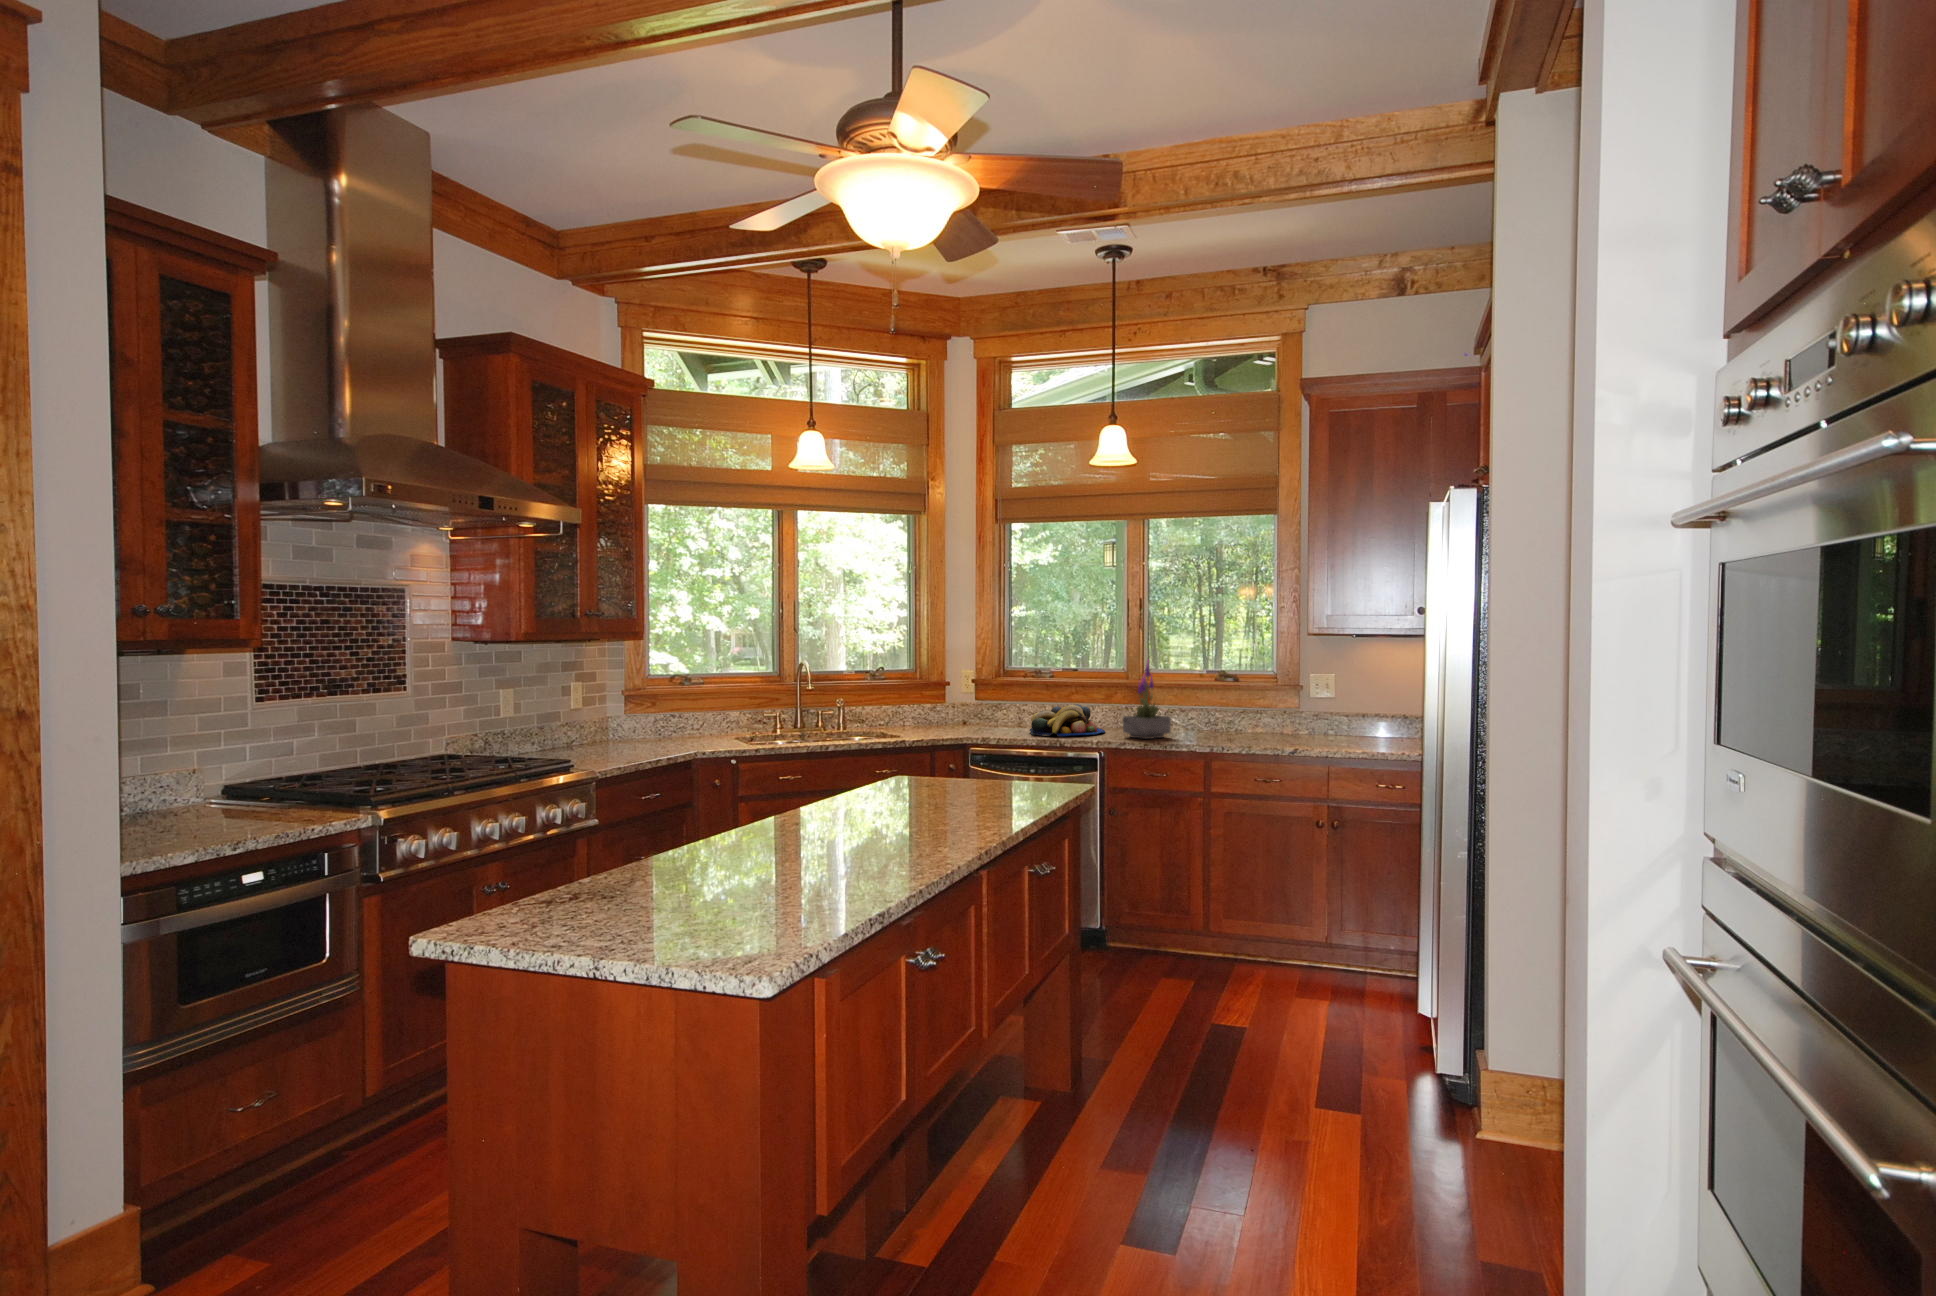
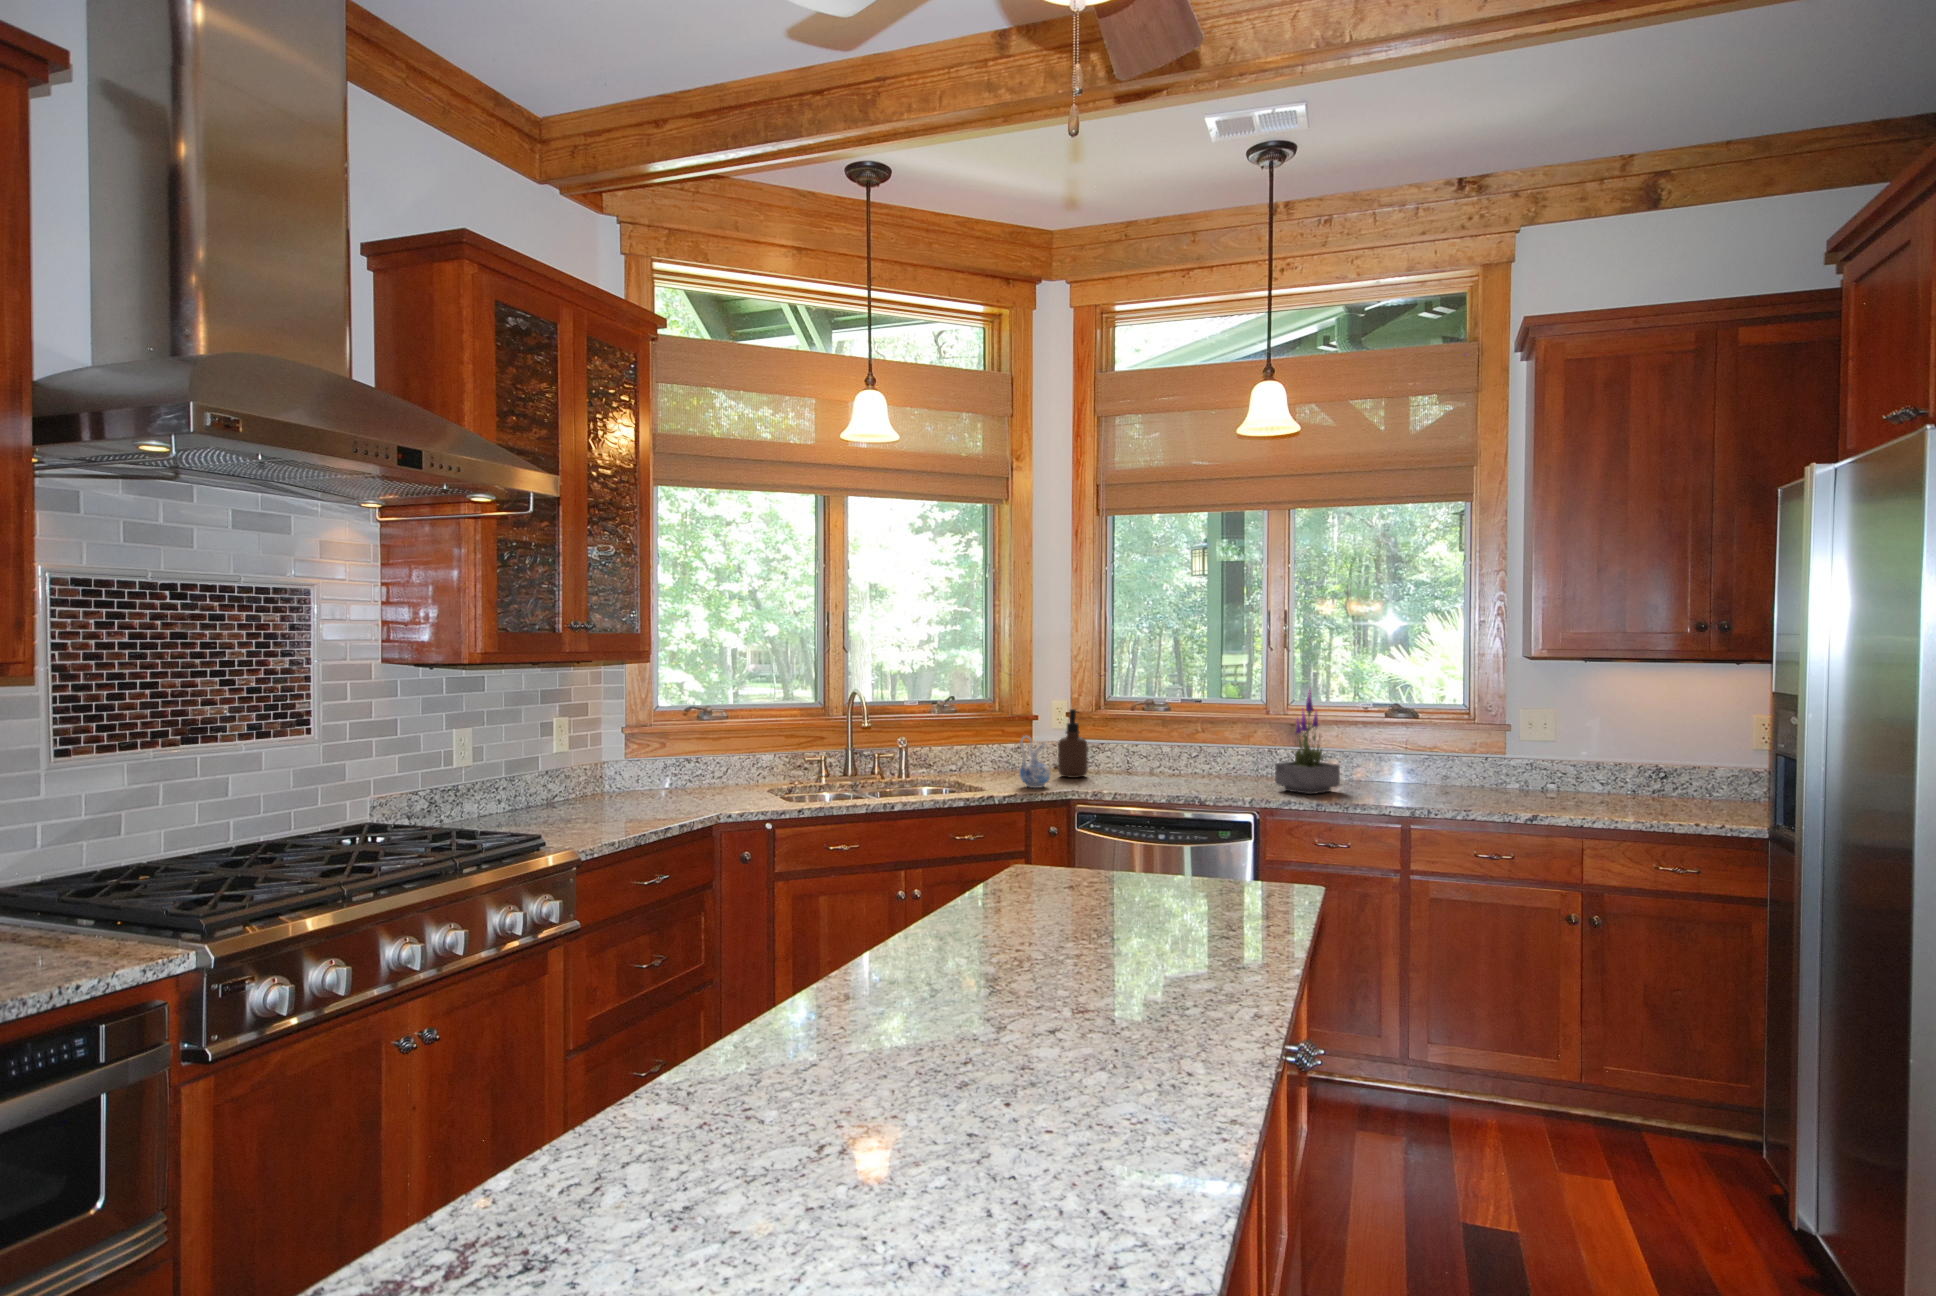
soap dispenser: none [964,677,987,730] -> present [1058,709,1088,778]
ceramic pitcher: none [930,696,953,736] -> present [1020,736,1050,788]
fruit bowl: present [1030,704,1105,736] -> none [1146,745,1246,789]

